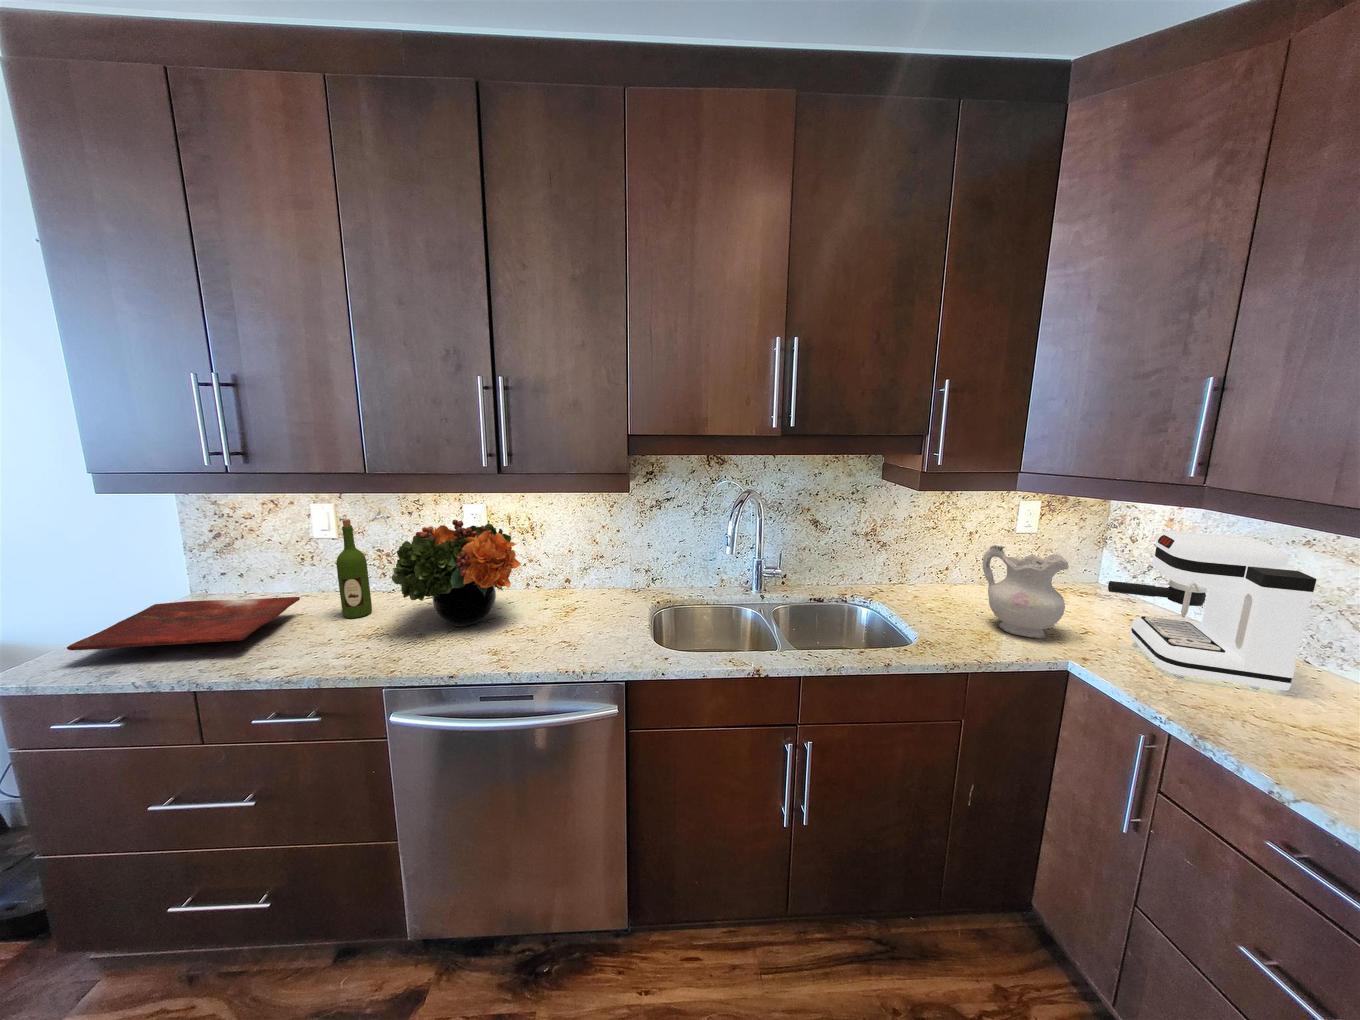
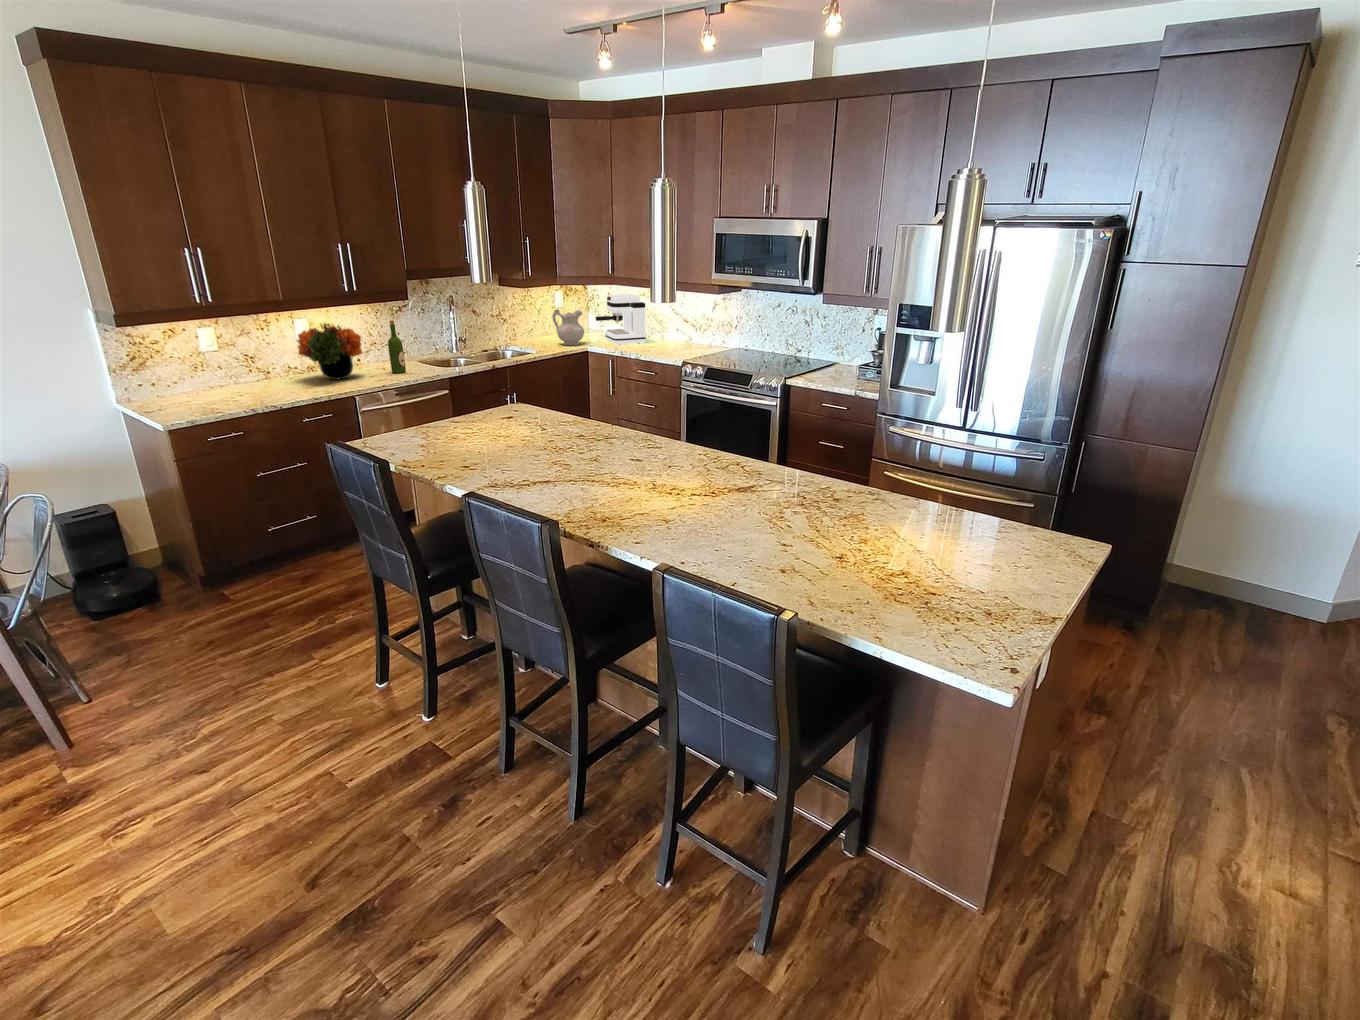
wine bottle: present [336,519,372,618] -> present [388,321,406,373]
cutting board: present [67,597,300,650] -> none [153,381,264,407]

